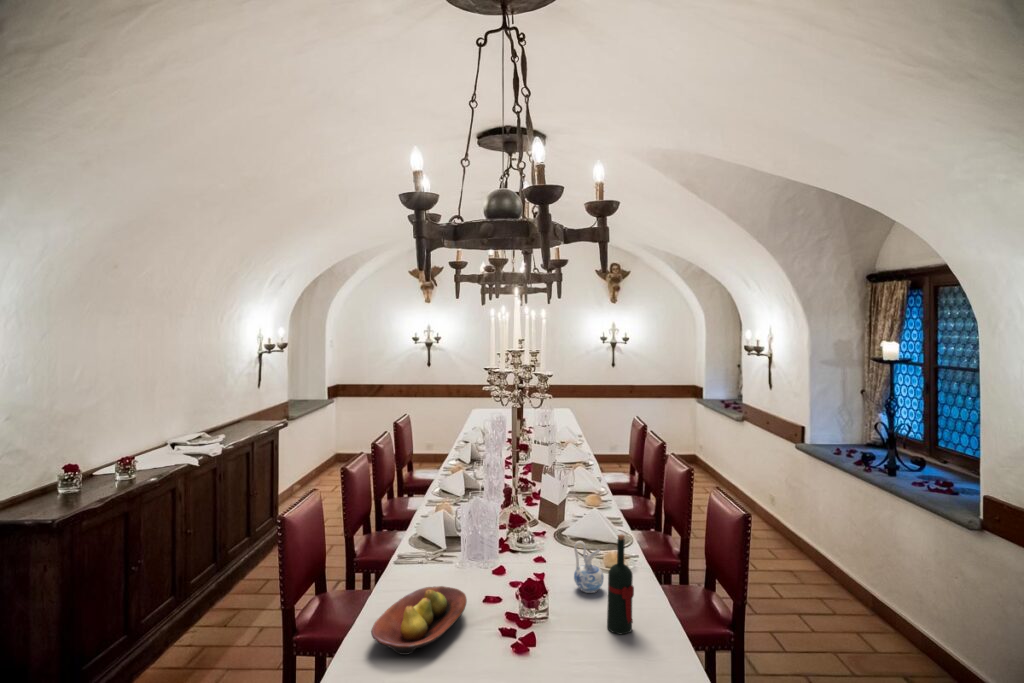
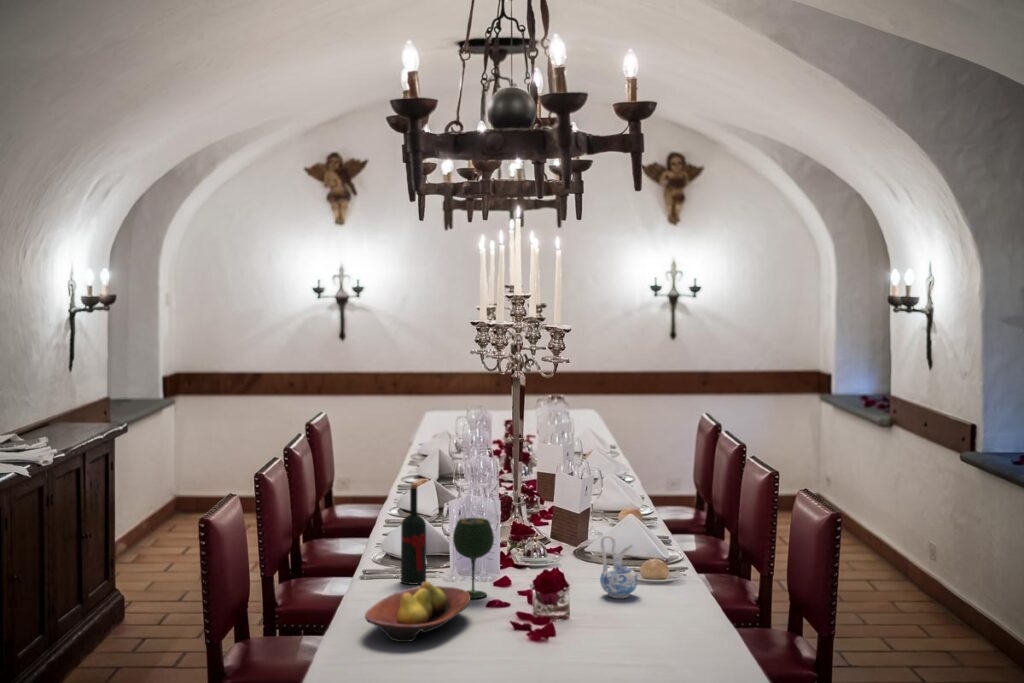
wine glass: none [458,524,490,592] -> present [453,518,494,598]
wine bottle: present [607,535,634,634] -> present [401,484,426,585]

